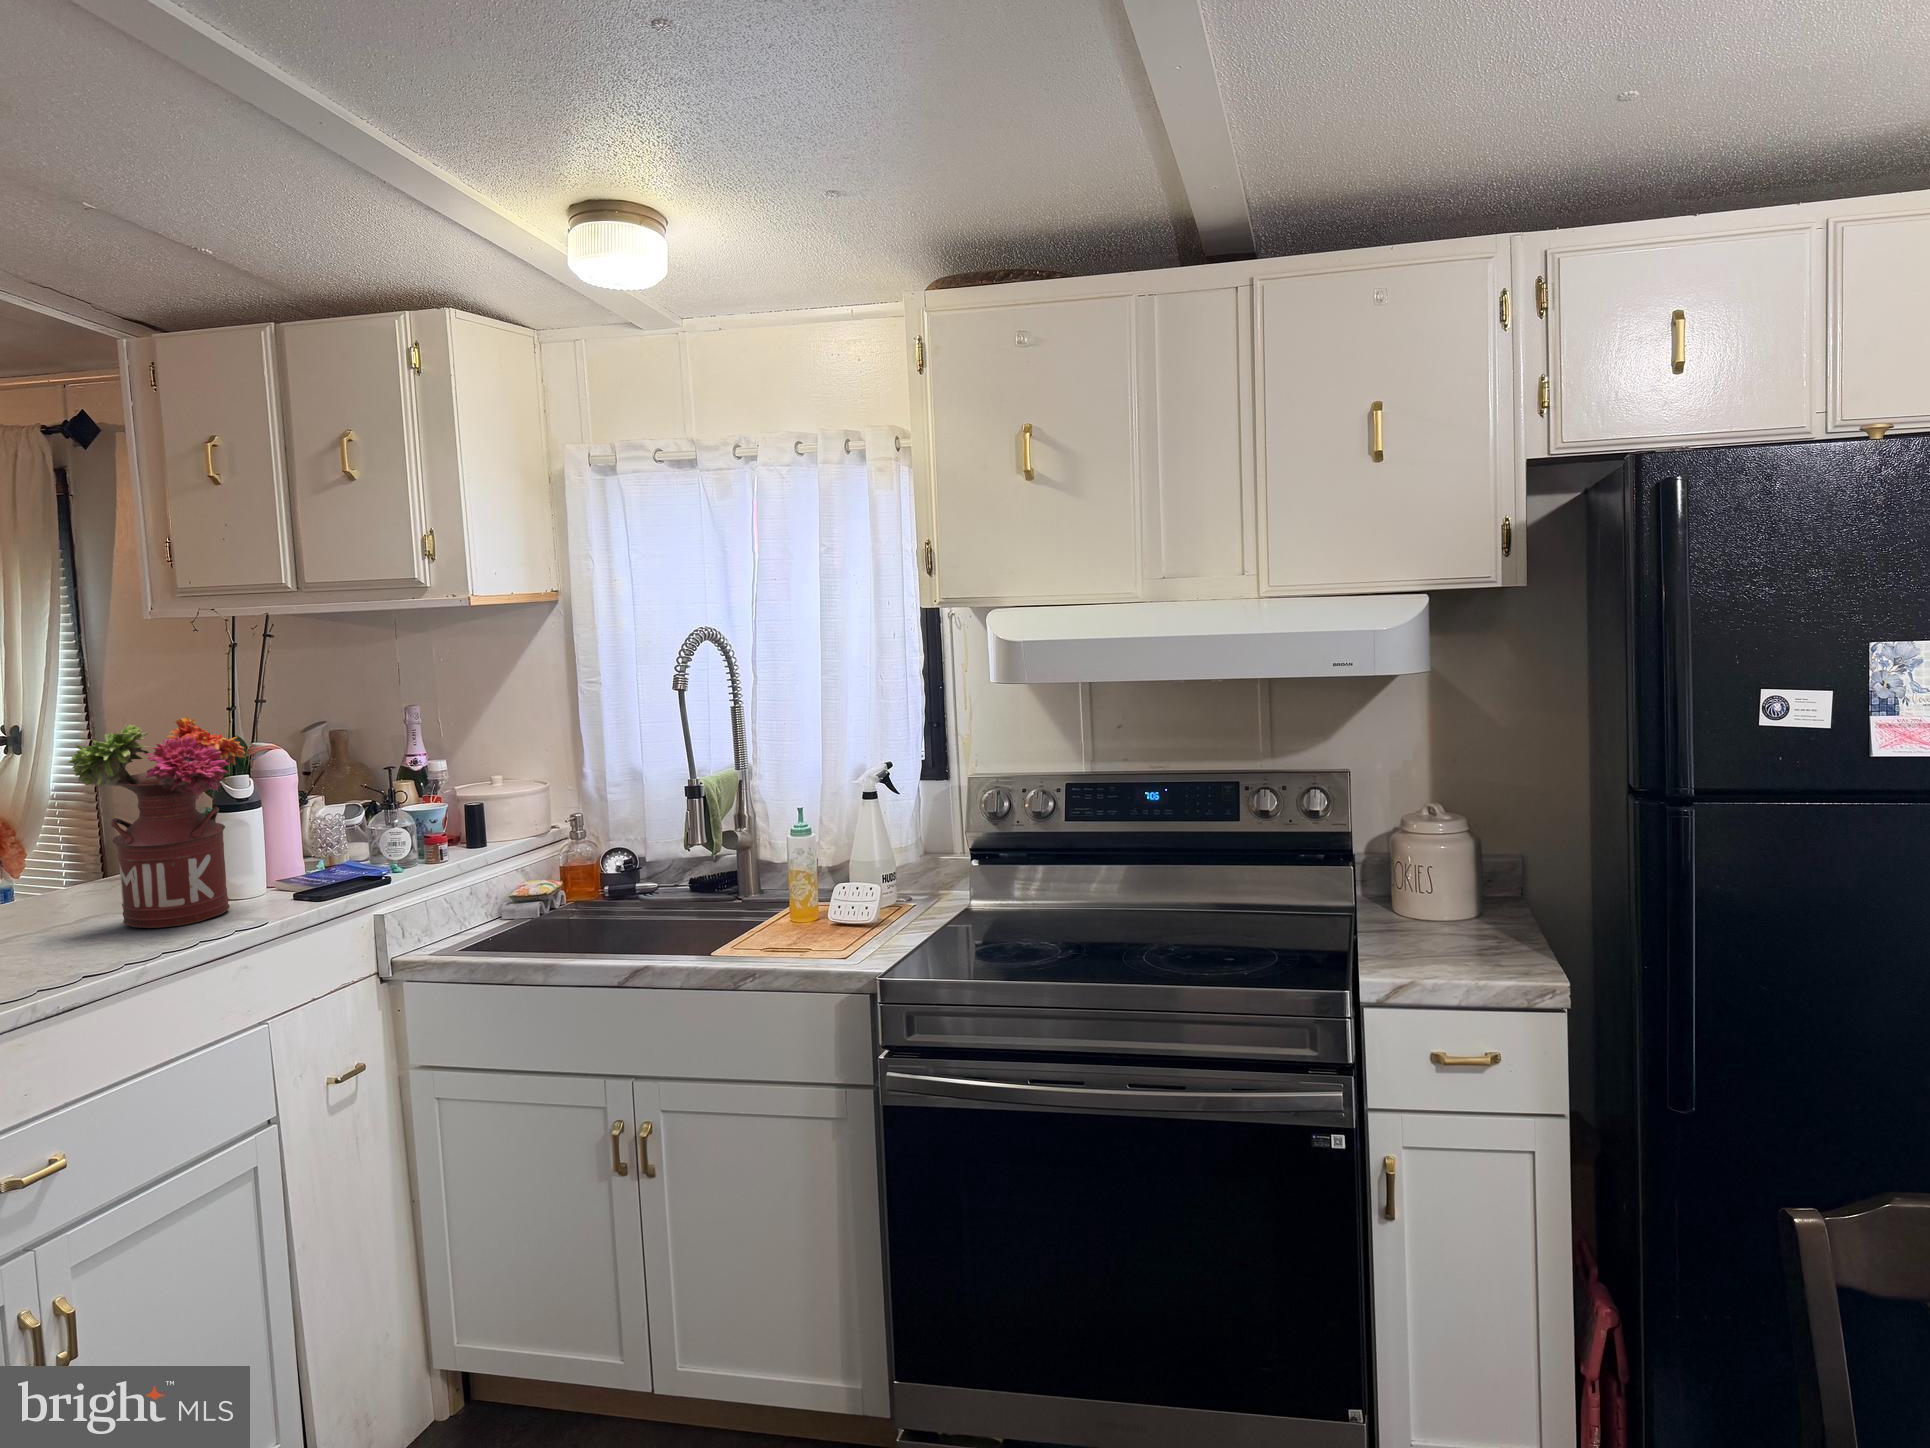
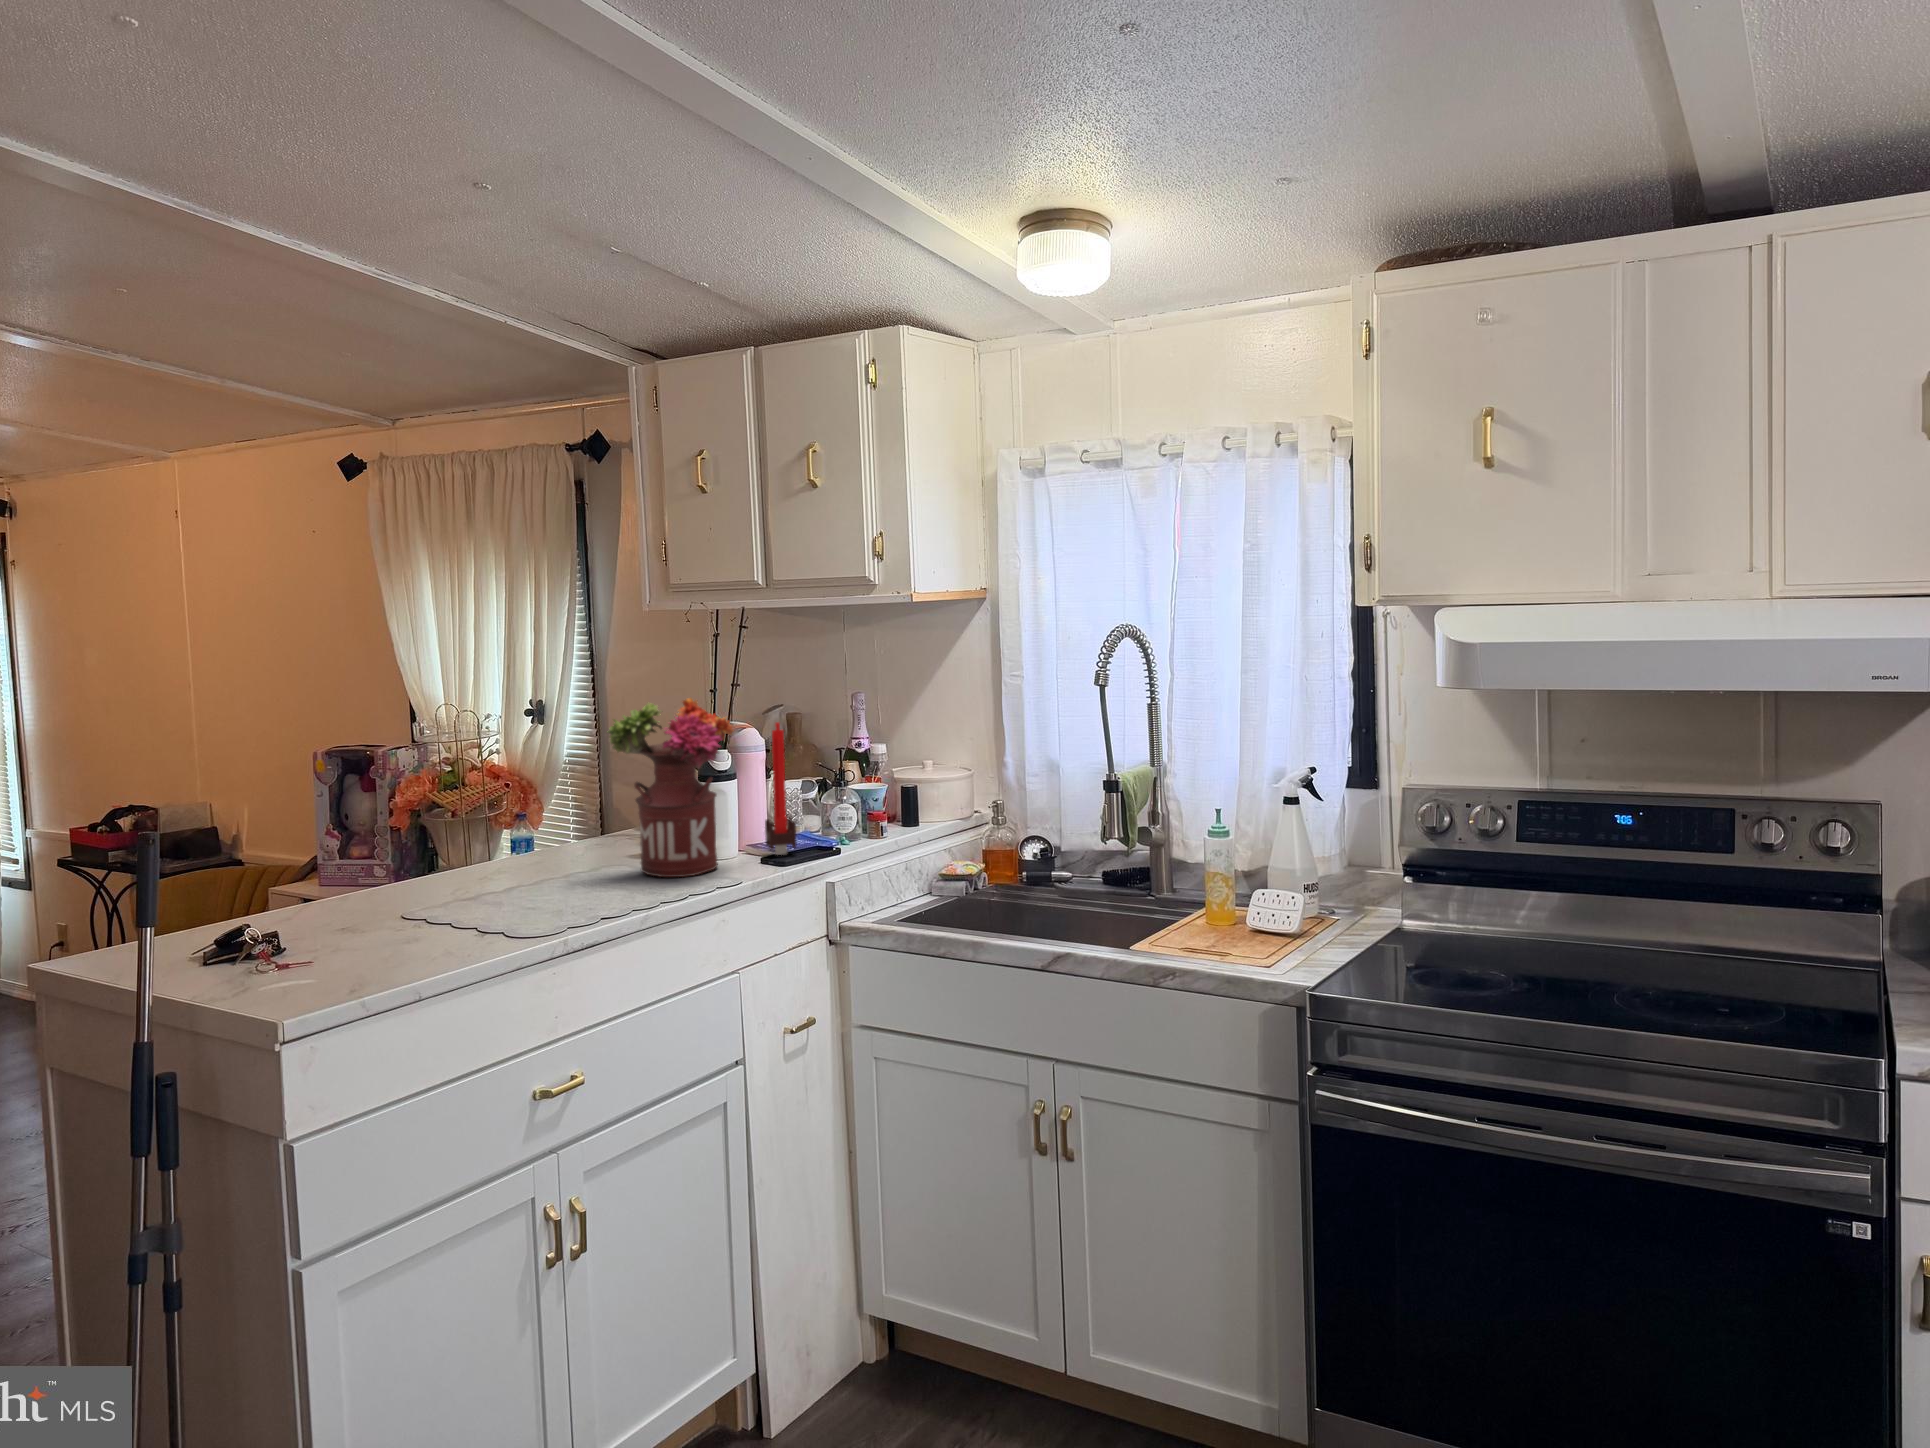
candle: none [294,741,334,890] -> present [765,722,797,855]

